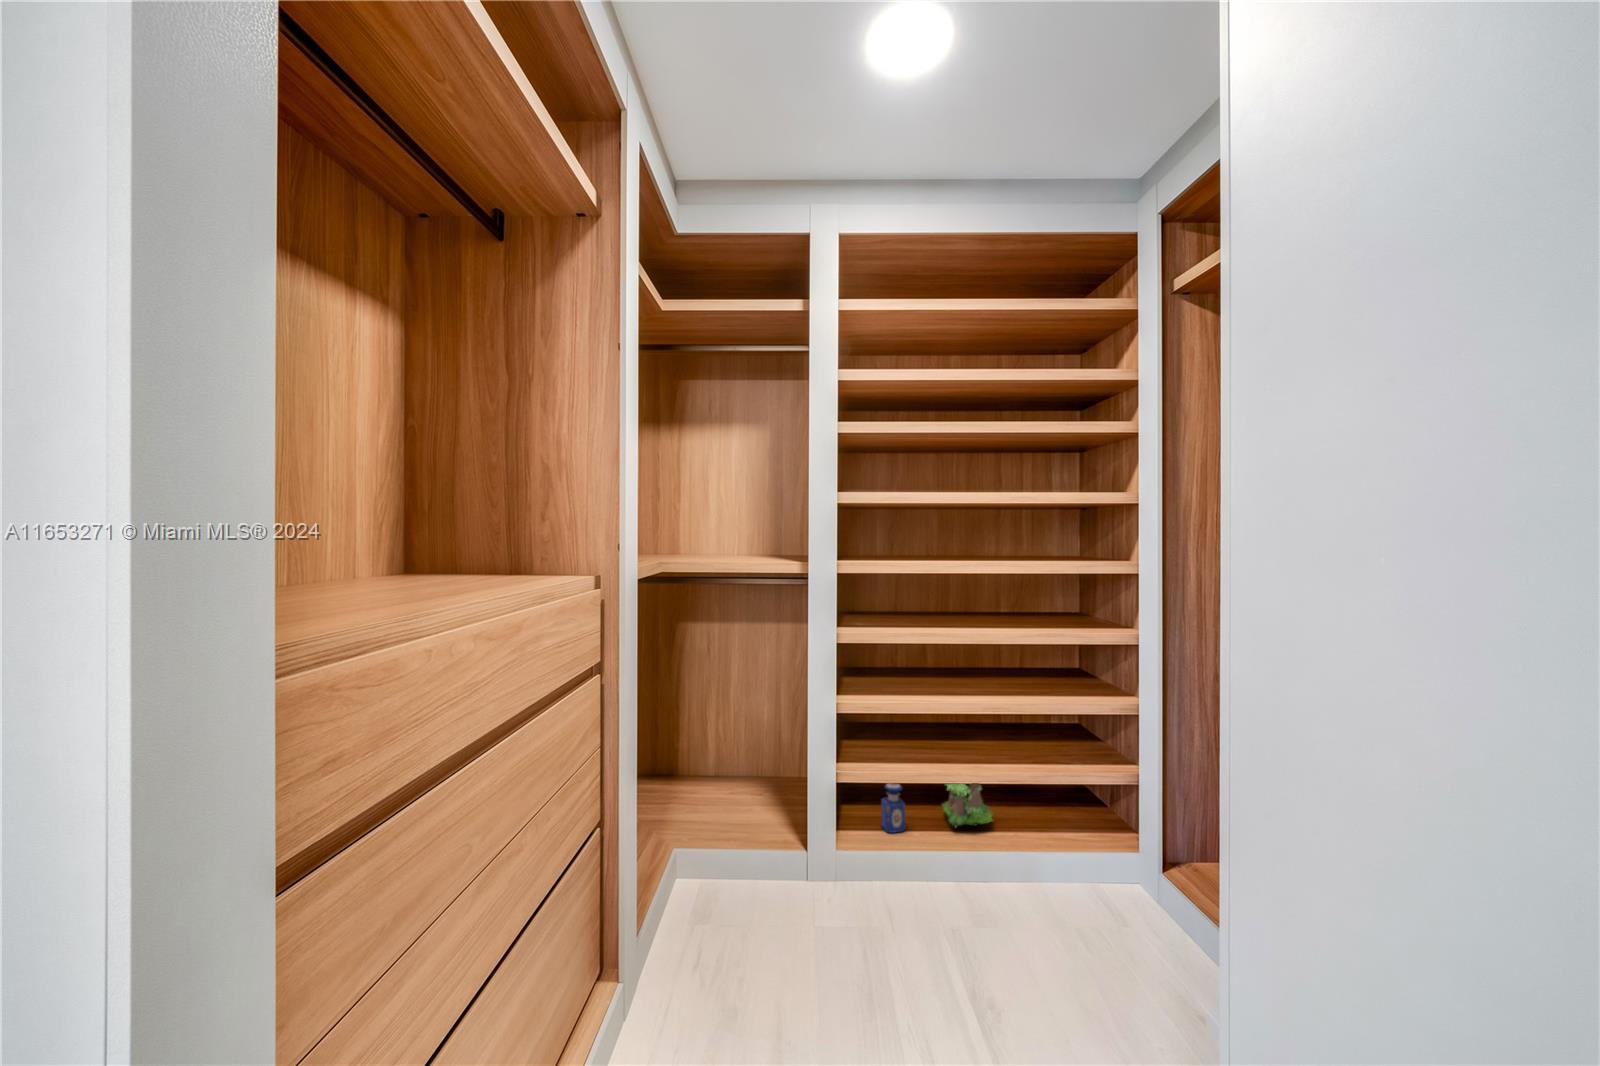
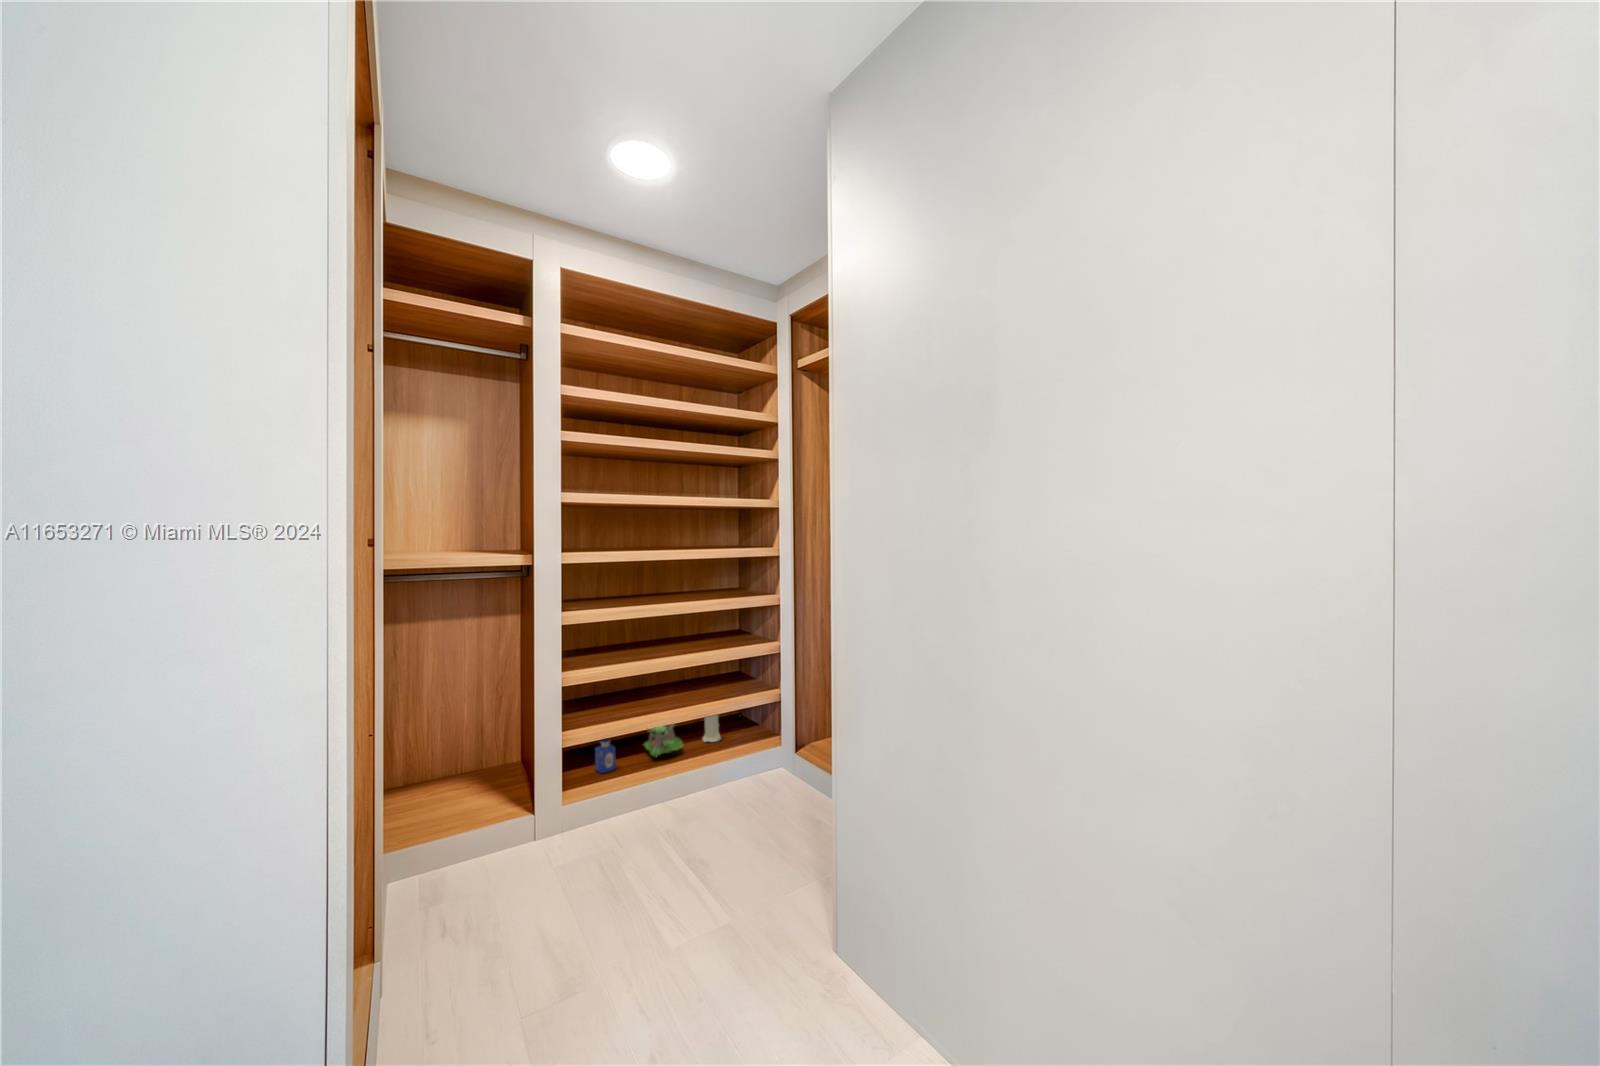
candle: none [1021,775,1047,823] -> present [703,715,721,742]

